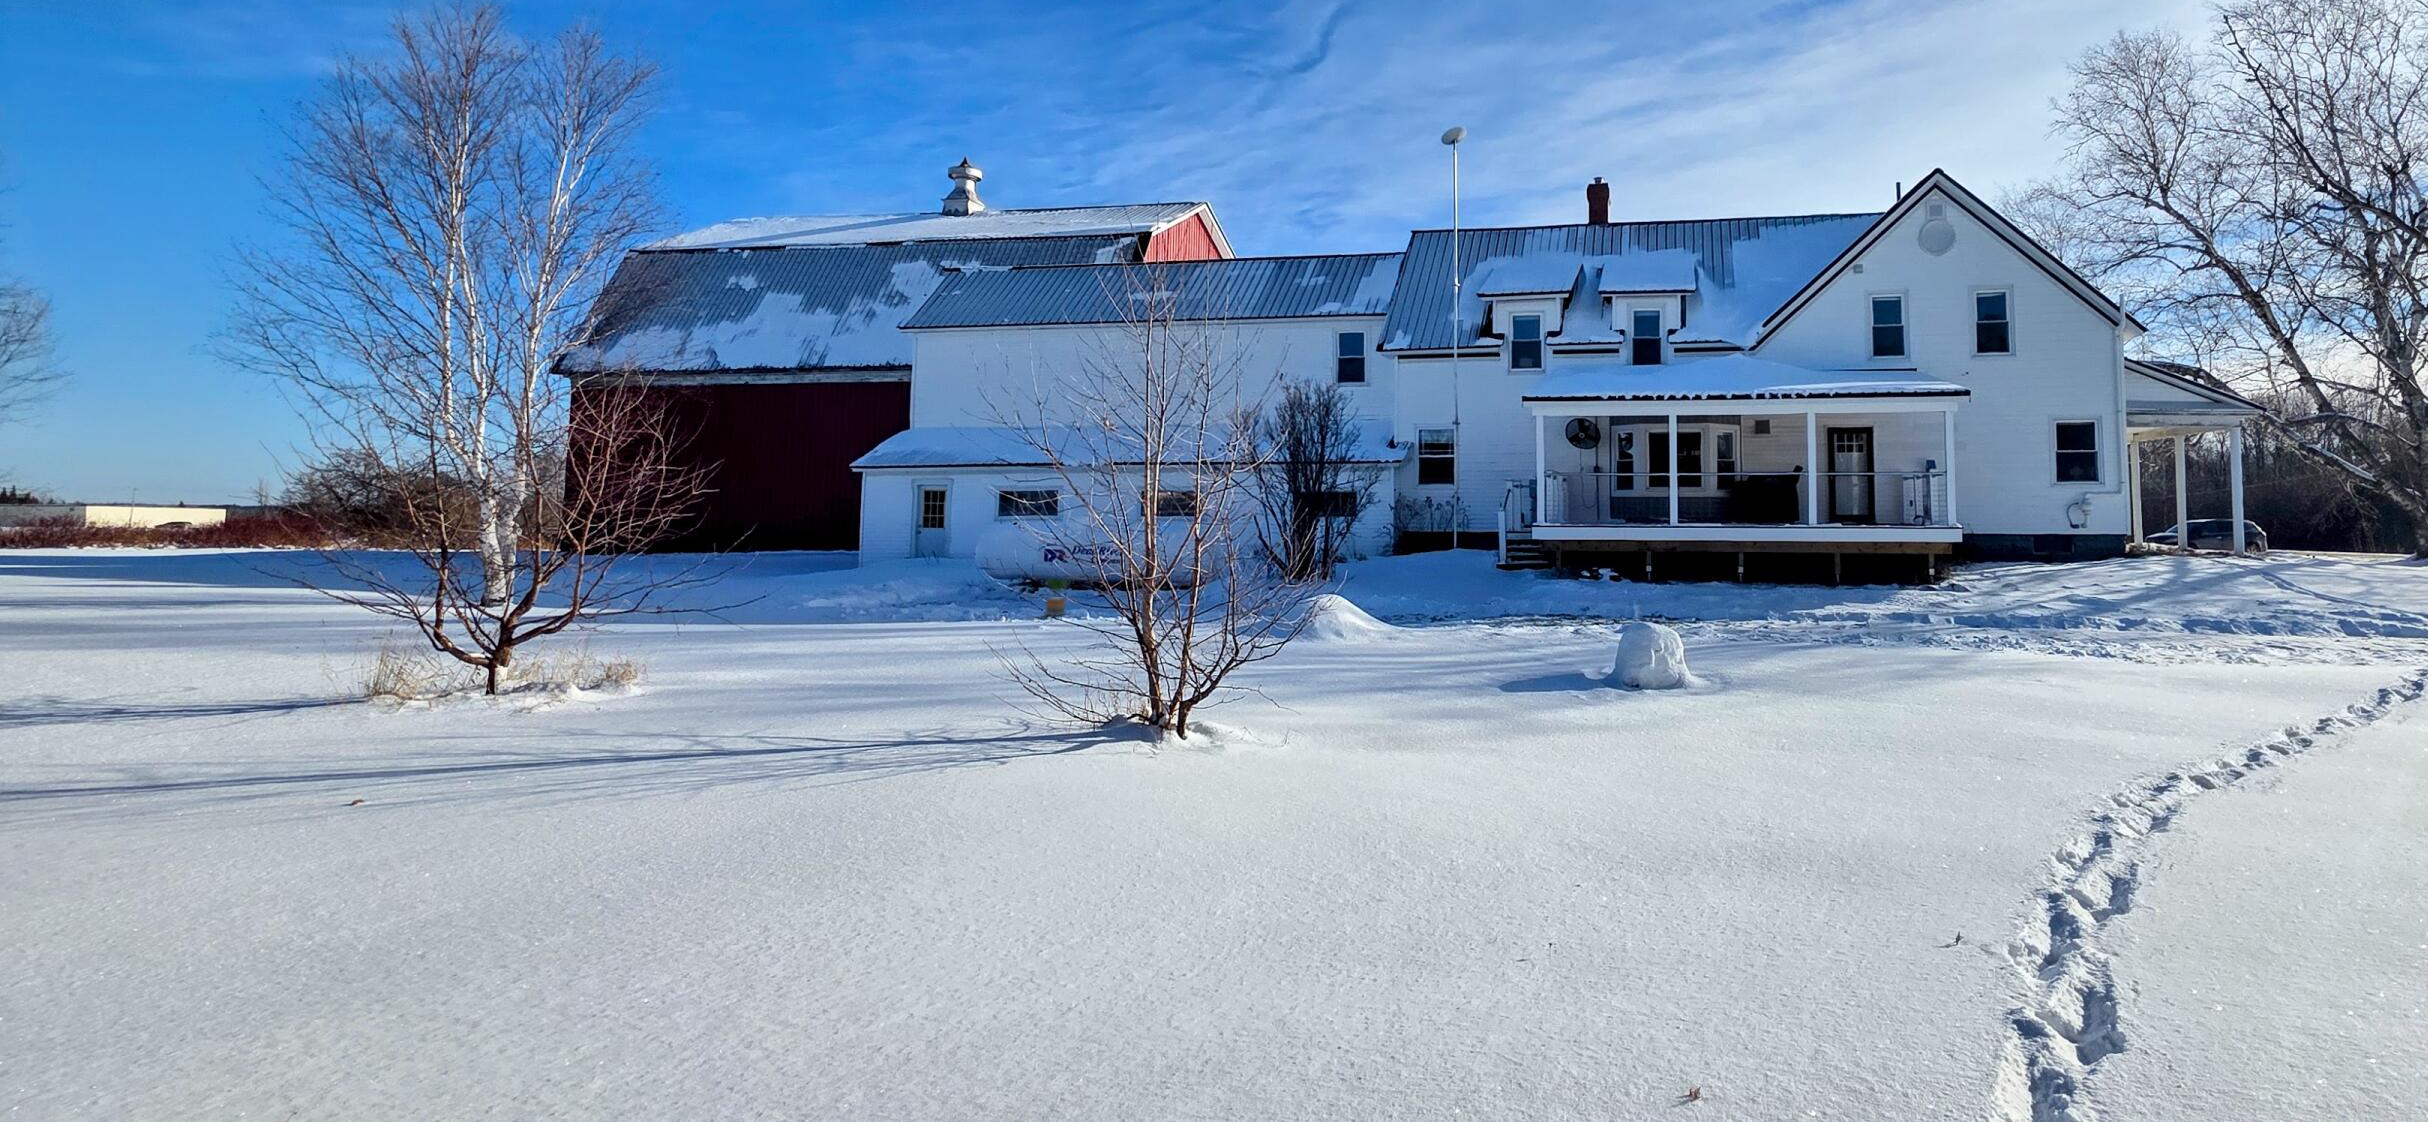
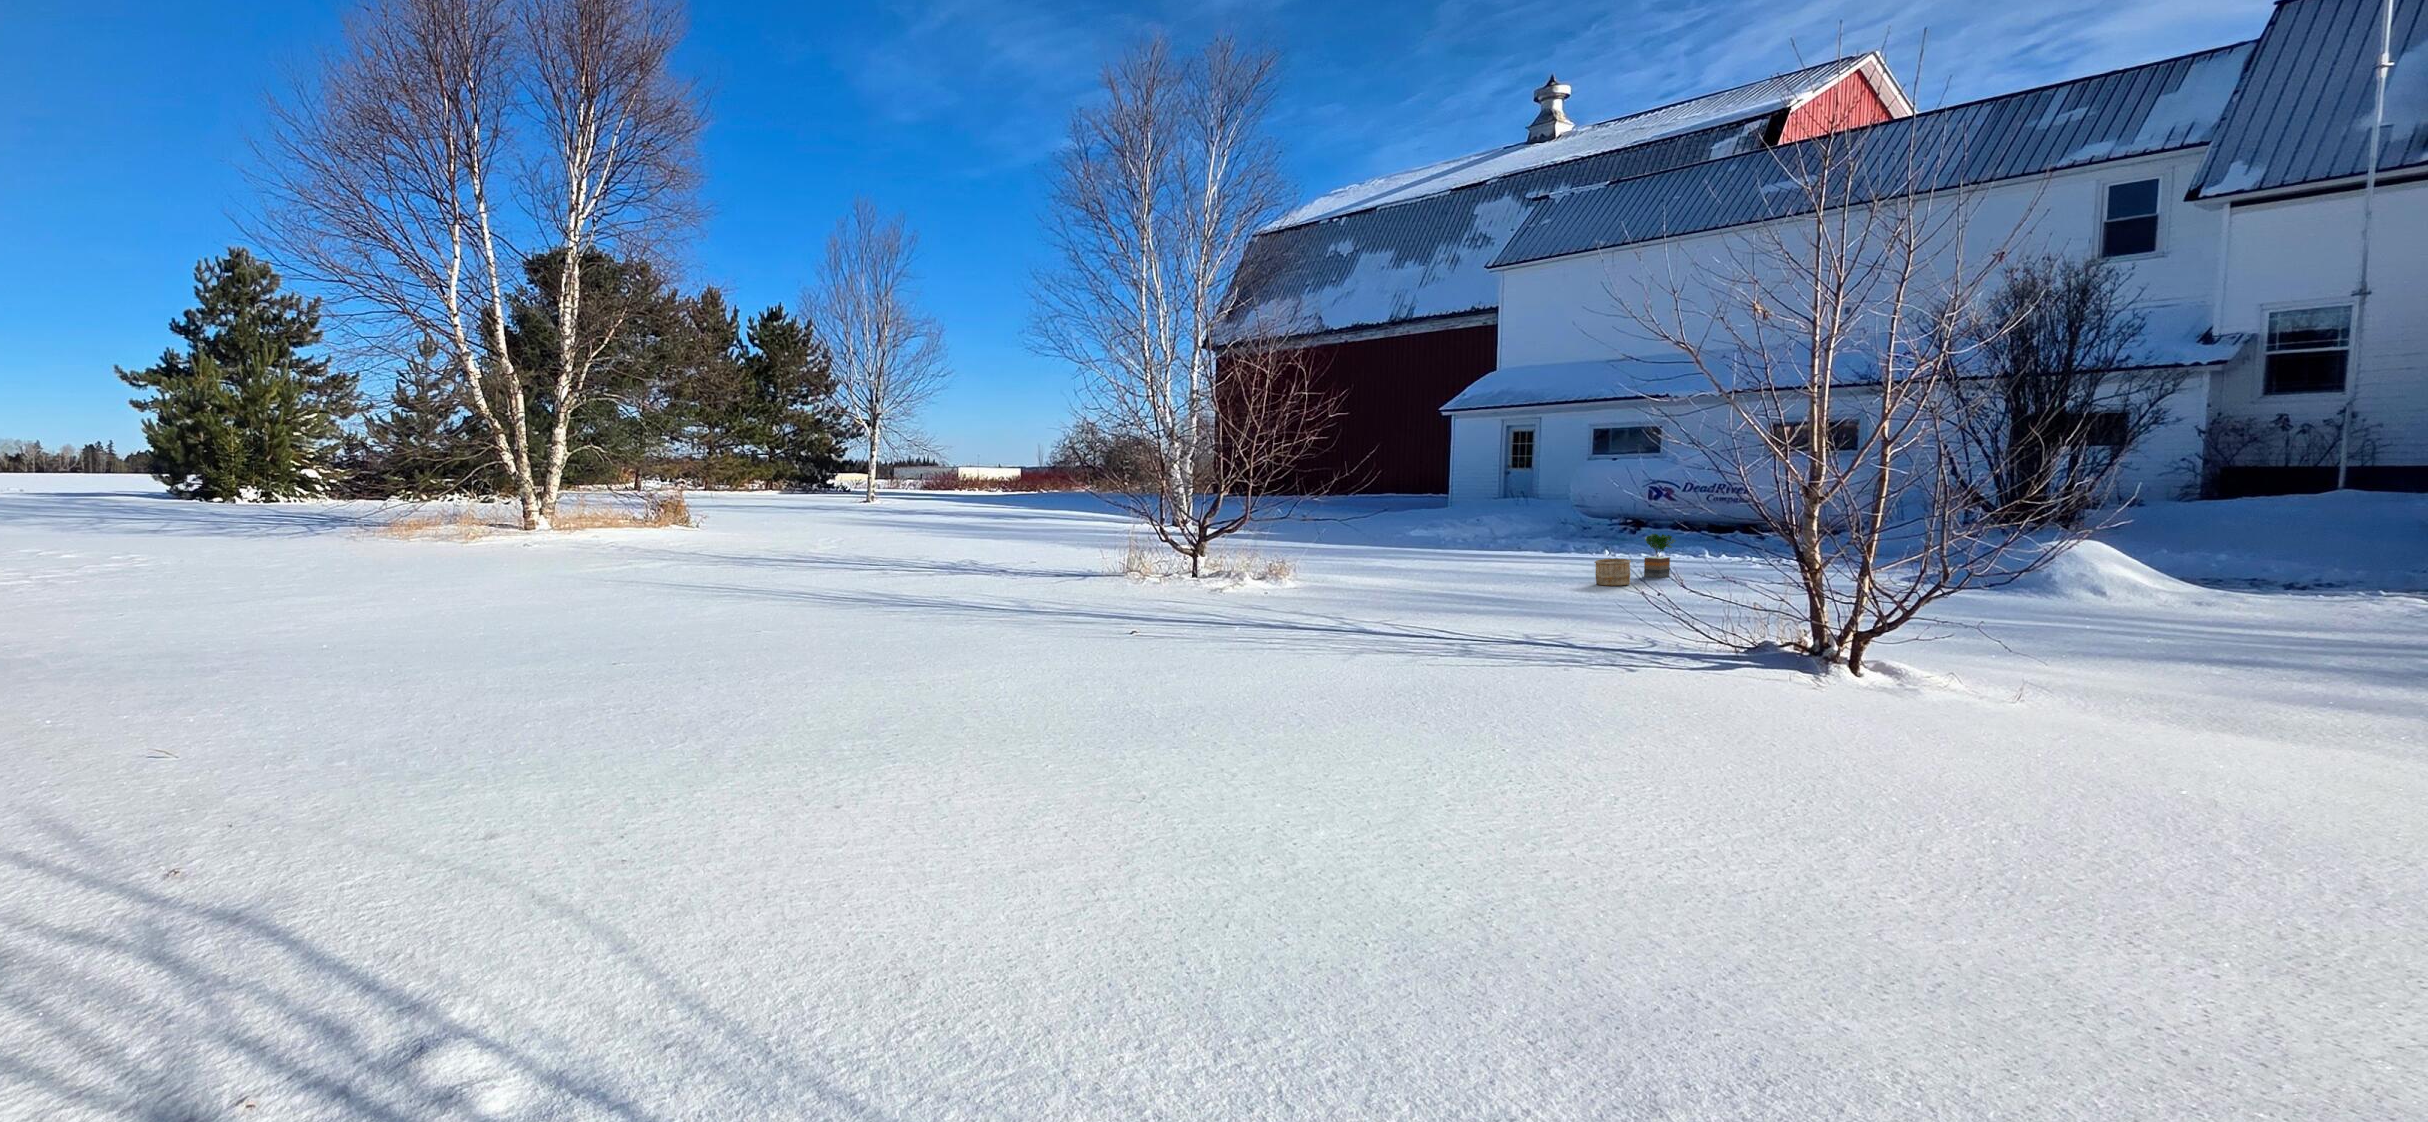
wooden bucket: none [1006,599,1035,622] -> present [1594,559,1631,586]

